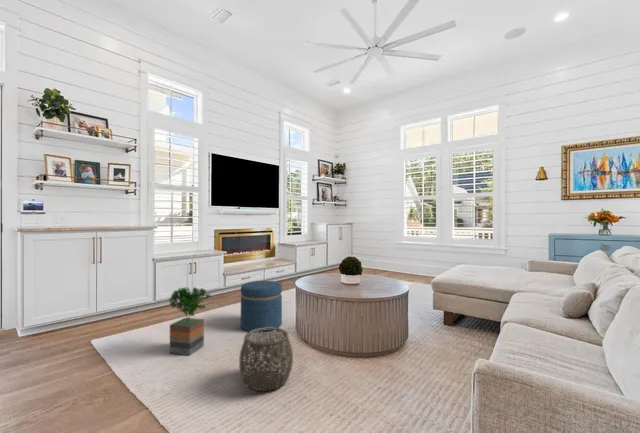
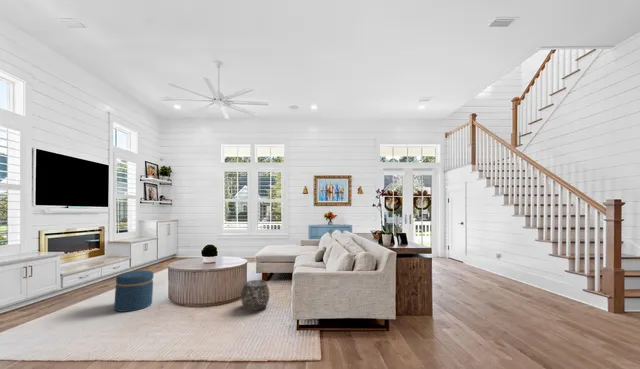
potted tree: present [169,288,210,355] -> none [65,280,107,339]
woven basket: present [239,328,293,391] -> present [241,280,269,311]

